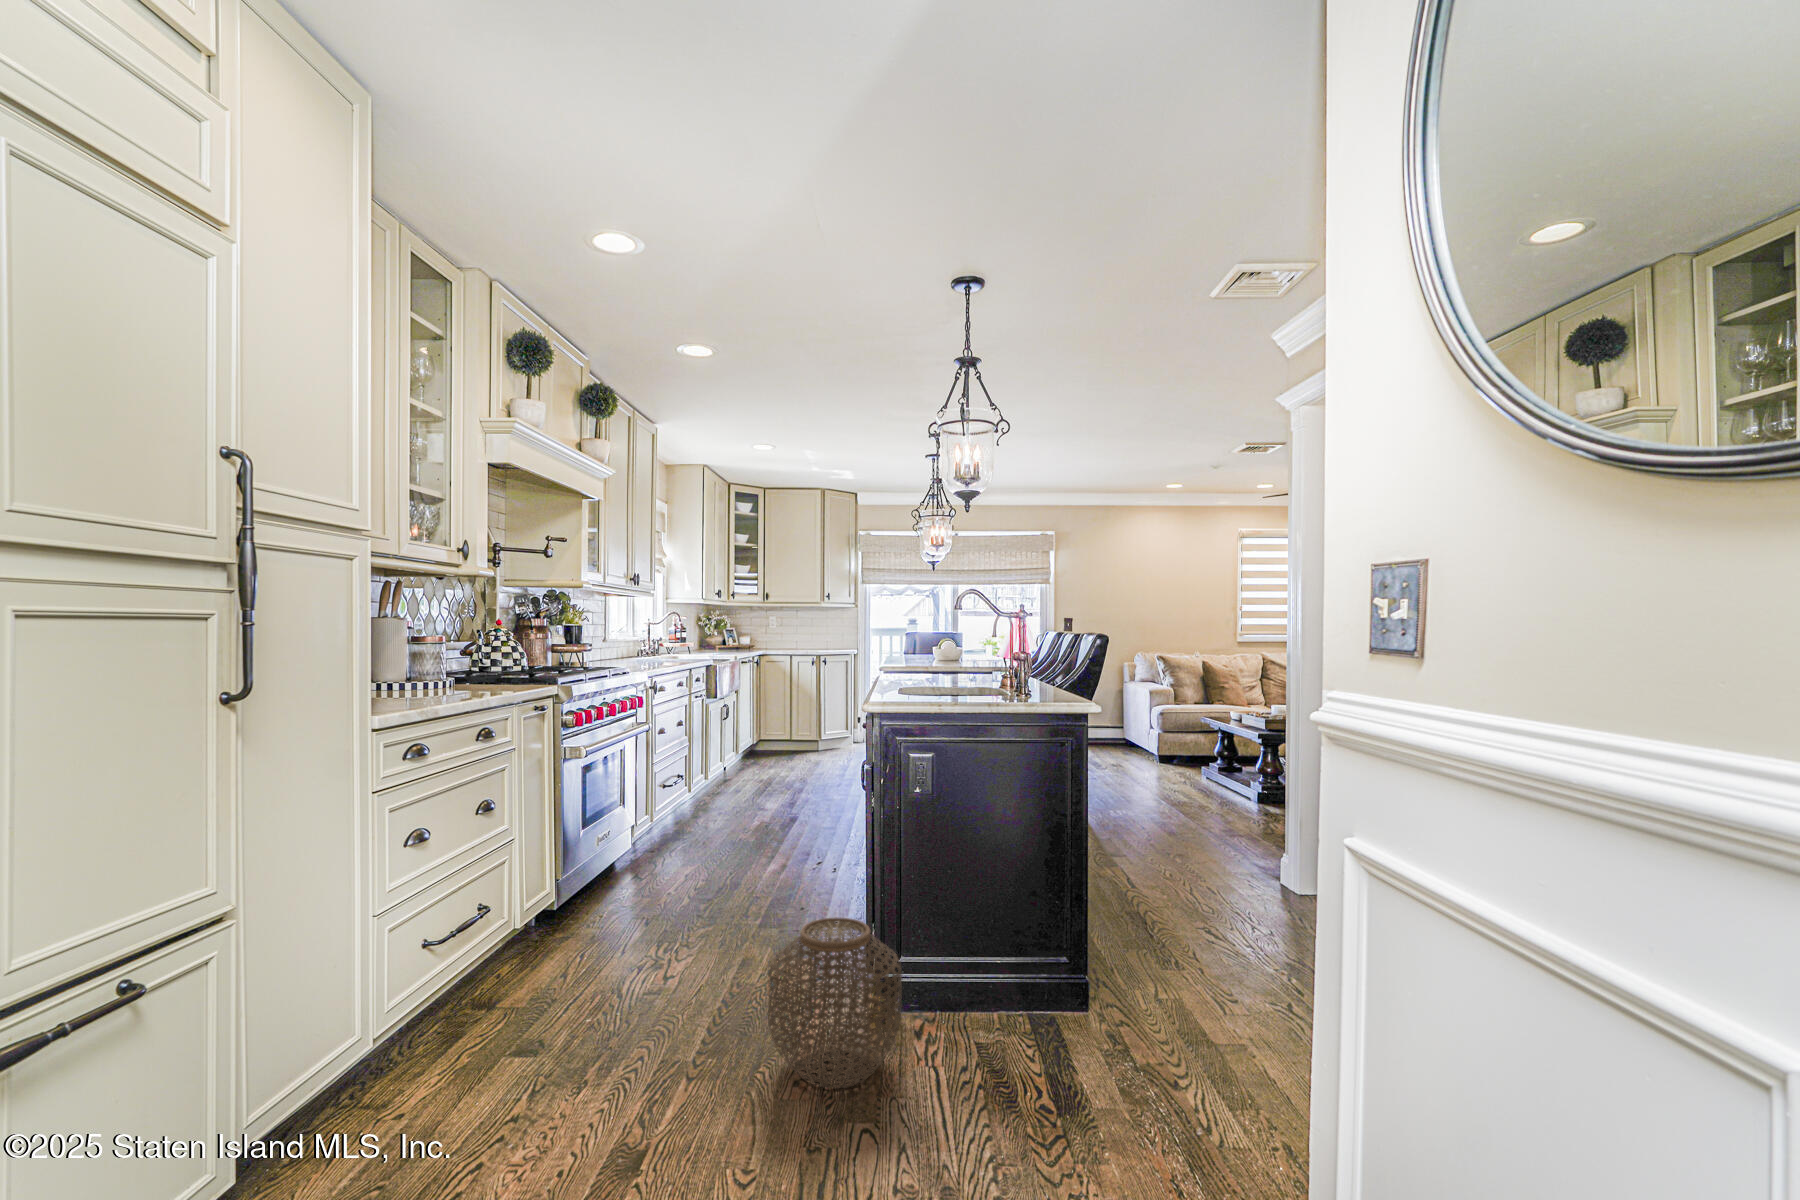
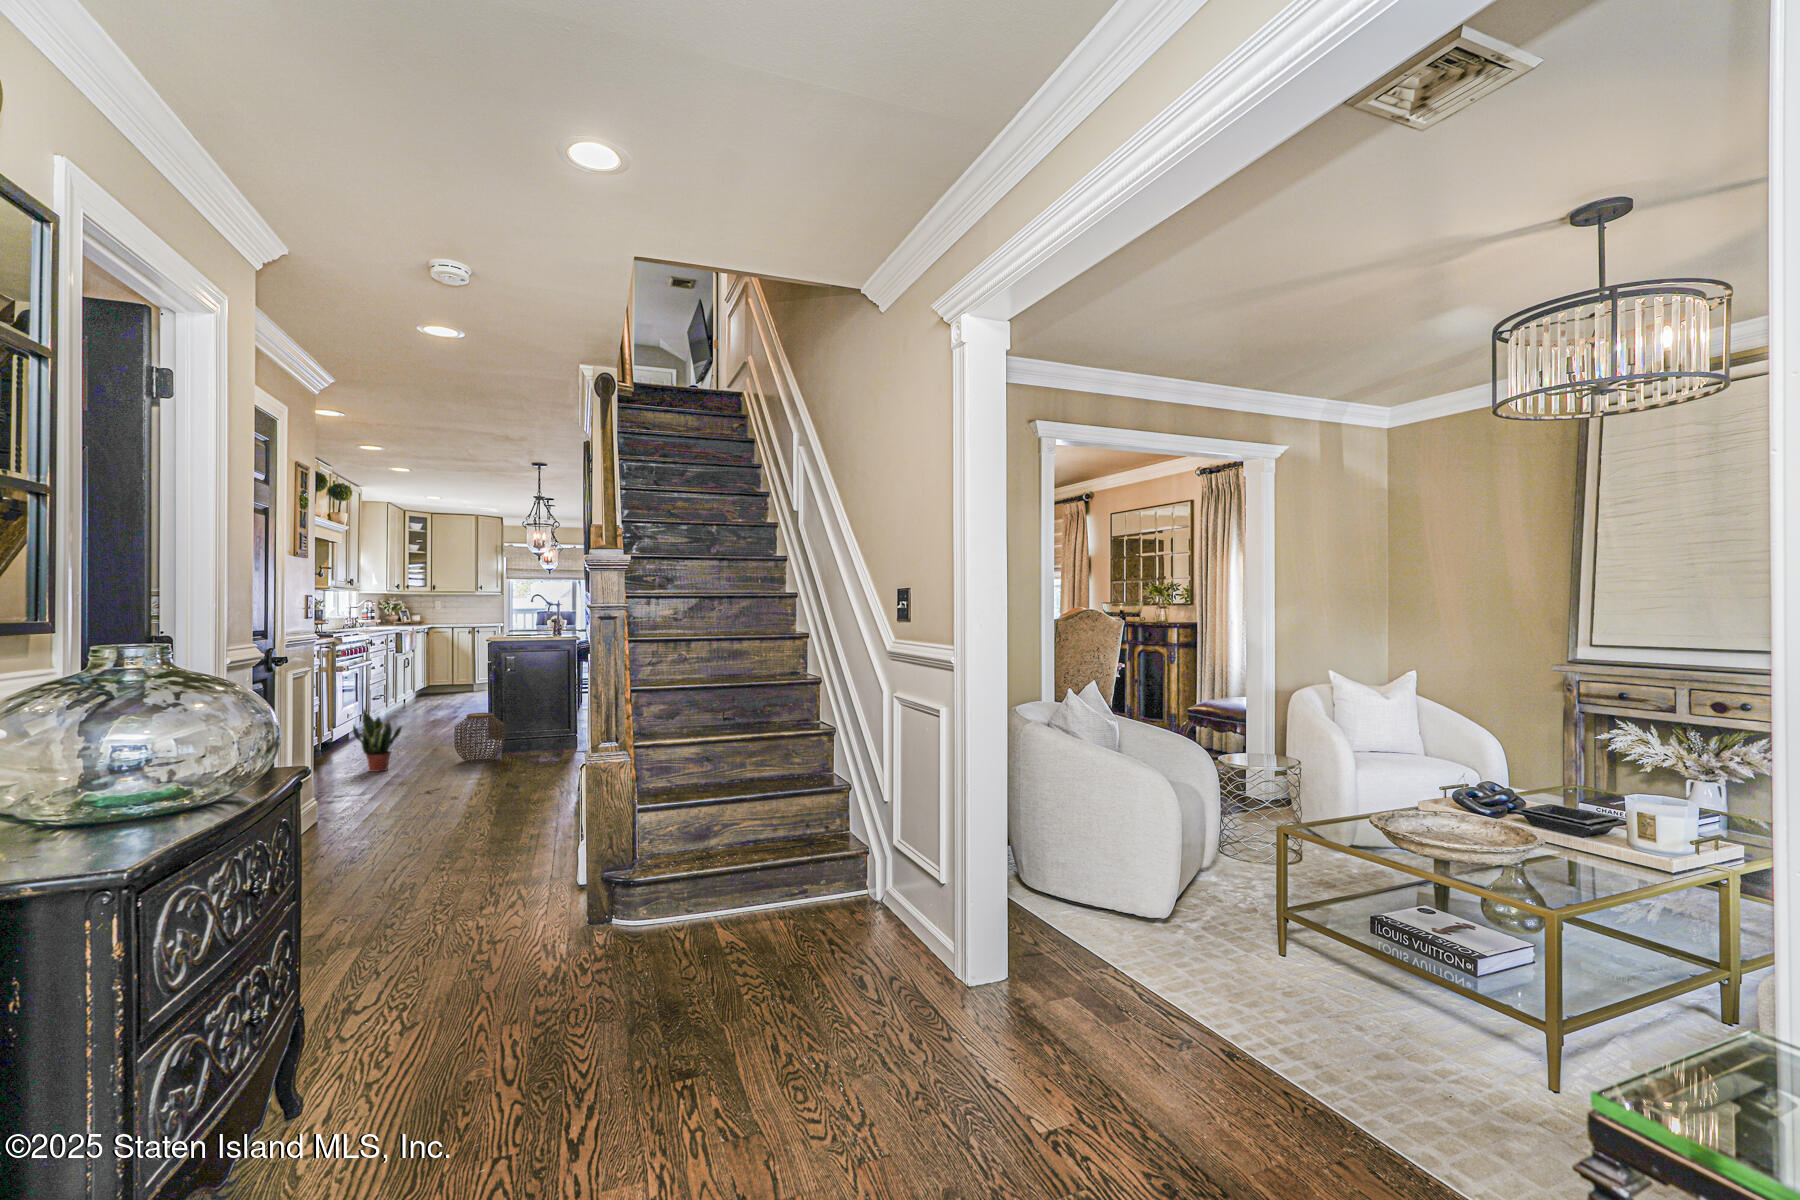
potted plant: none [494,917,632,1114] -> present [353,710,402,772]

